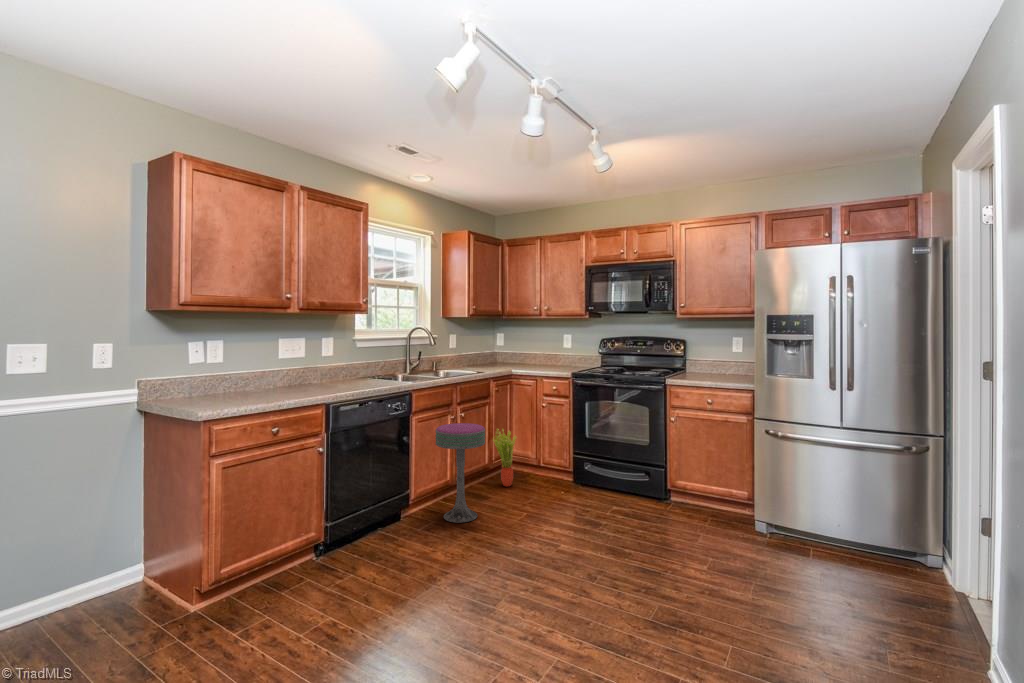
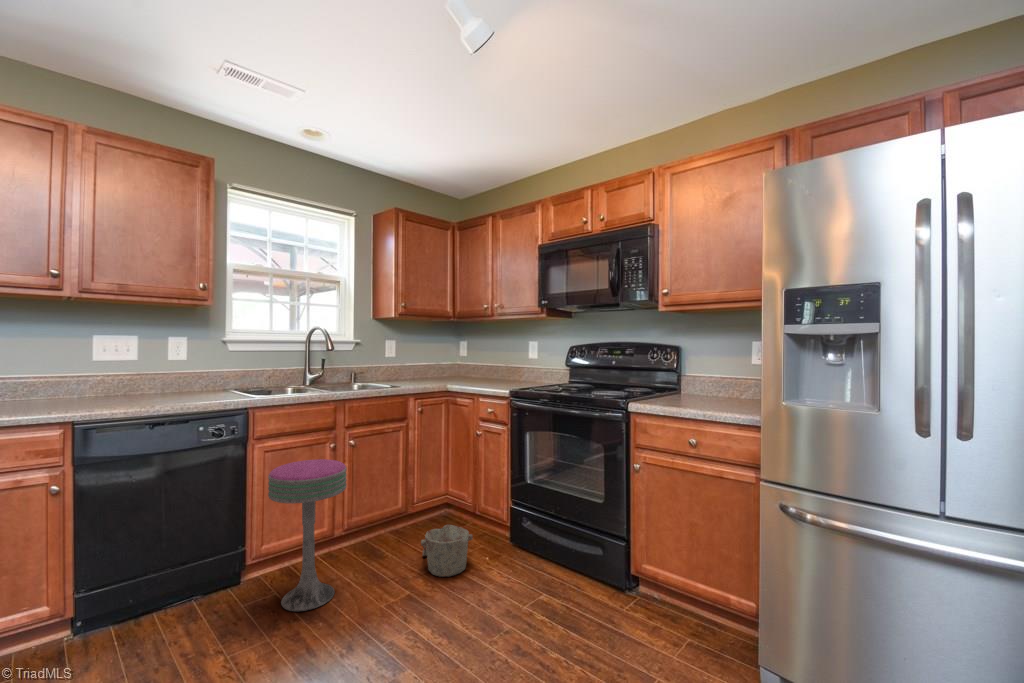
potted plant: present [493,429,516,486] -> none [402,461,435,542]
bucket: none [516,470,556,502] -> present [421,525,473,577]

